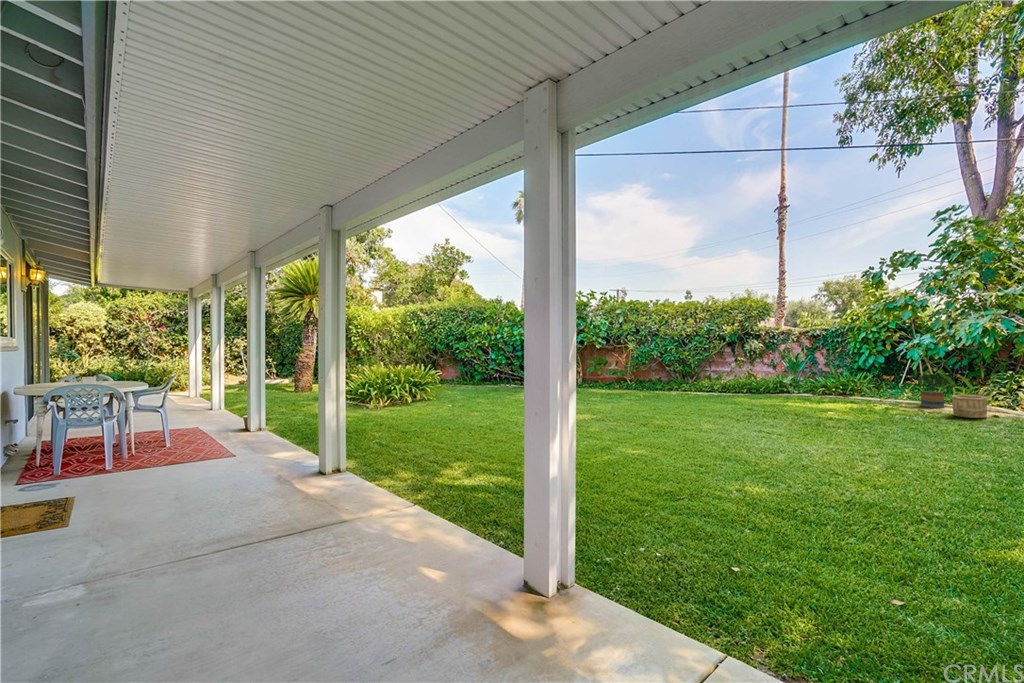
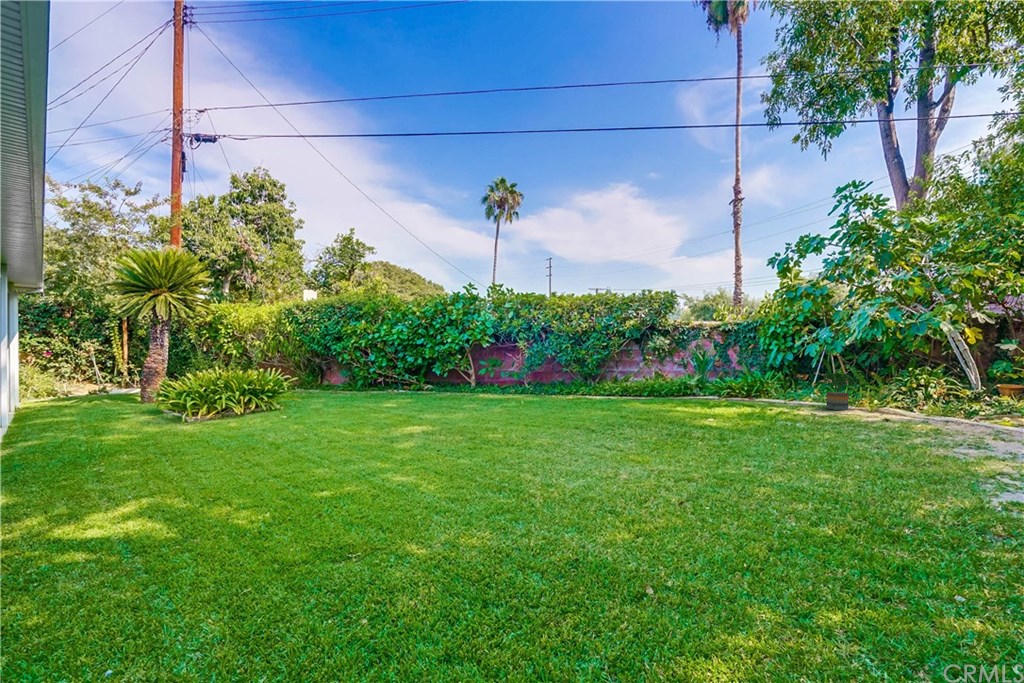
wooden bucket: present [951,395,988,418] -> none [855,395,888,420]

